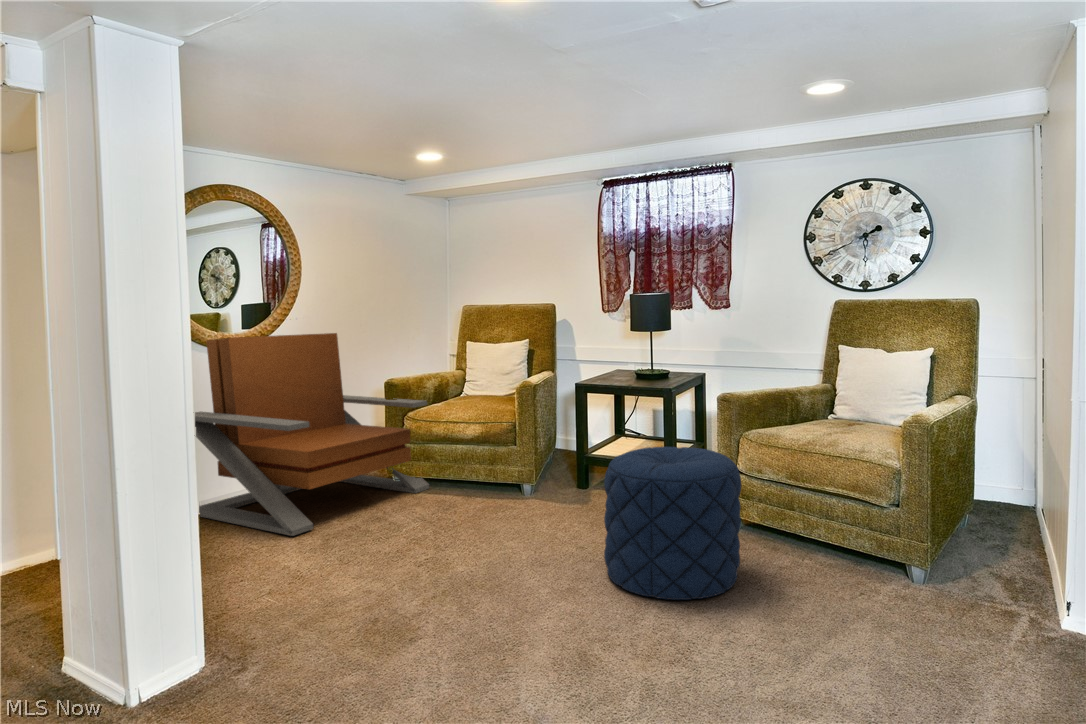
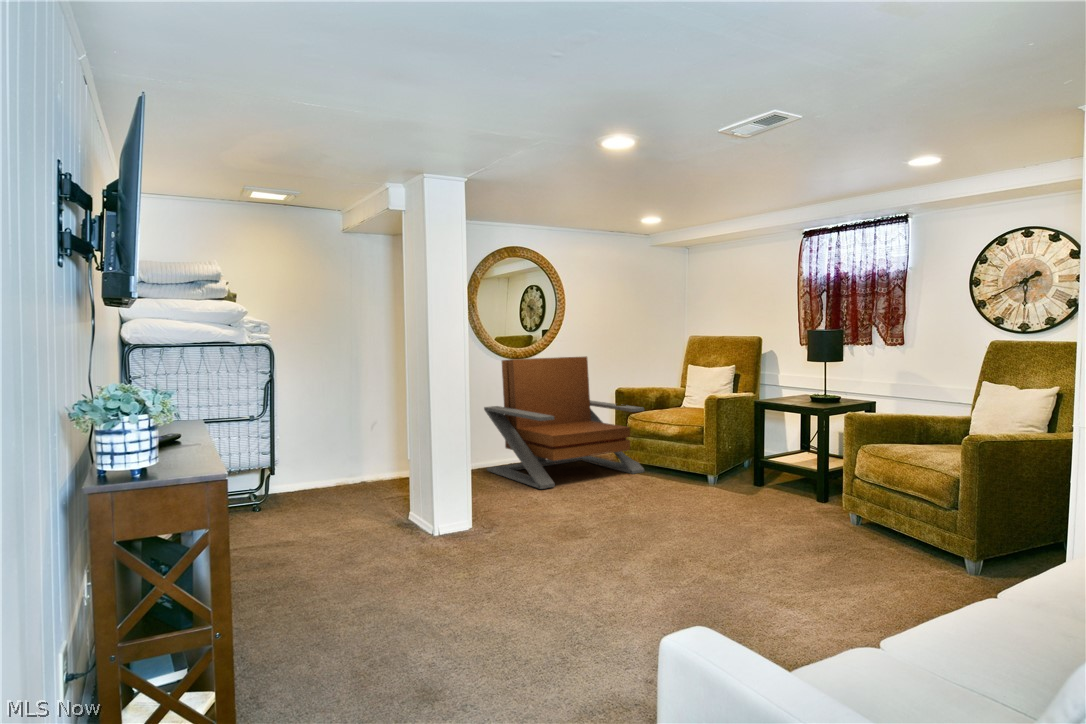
pouf: present [604,447,741,600] -> none [724,449,826,556]

